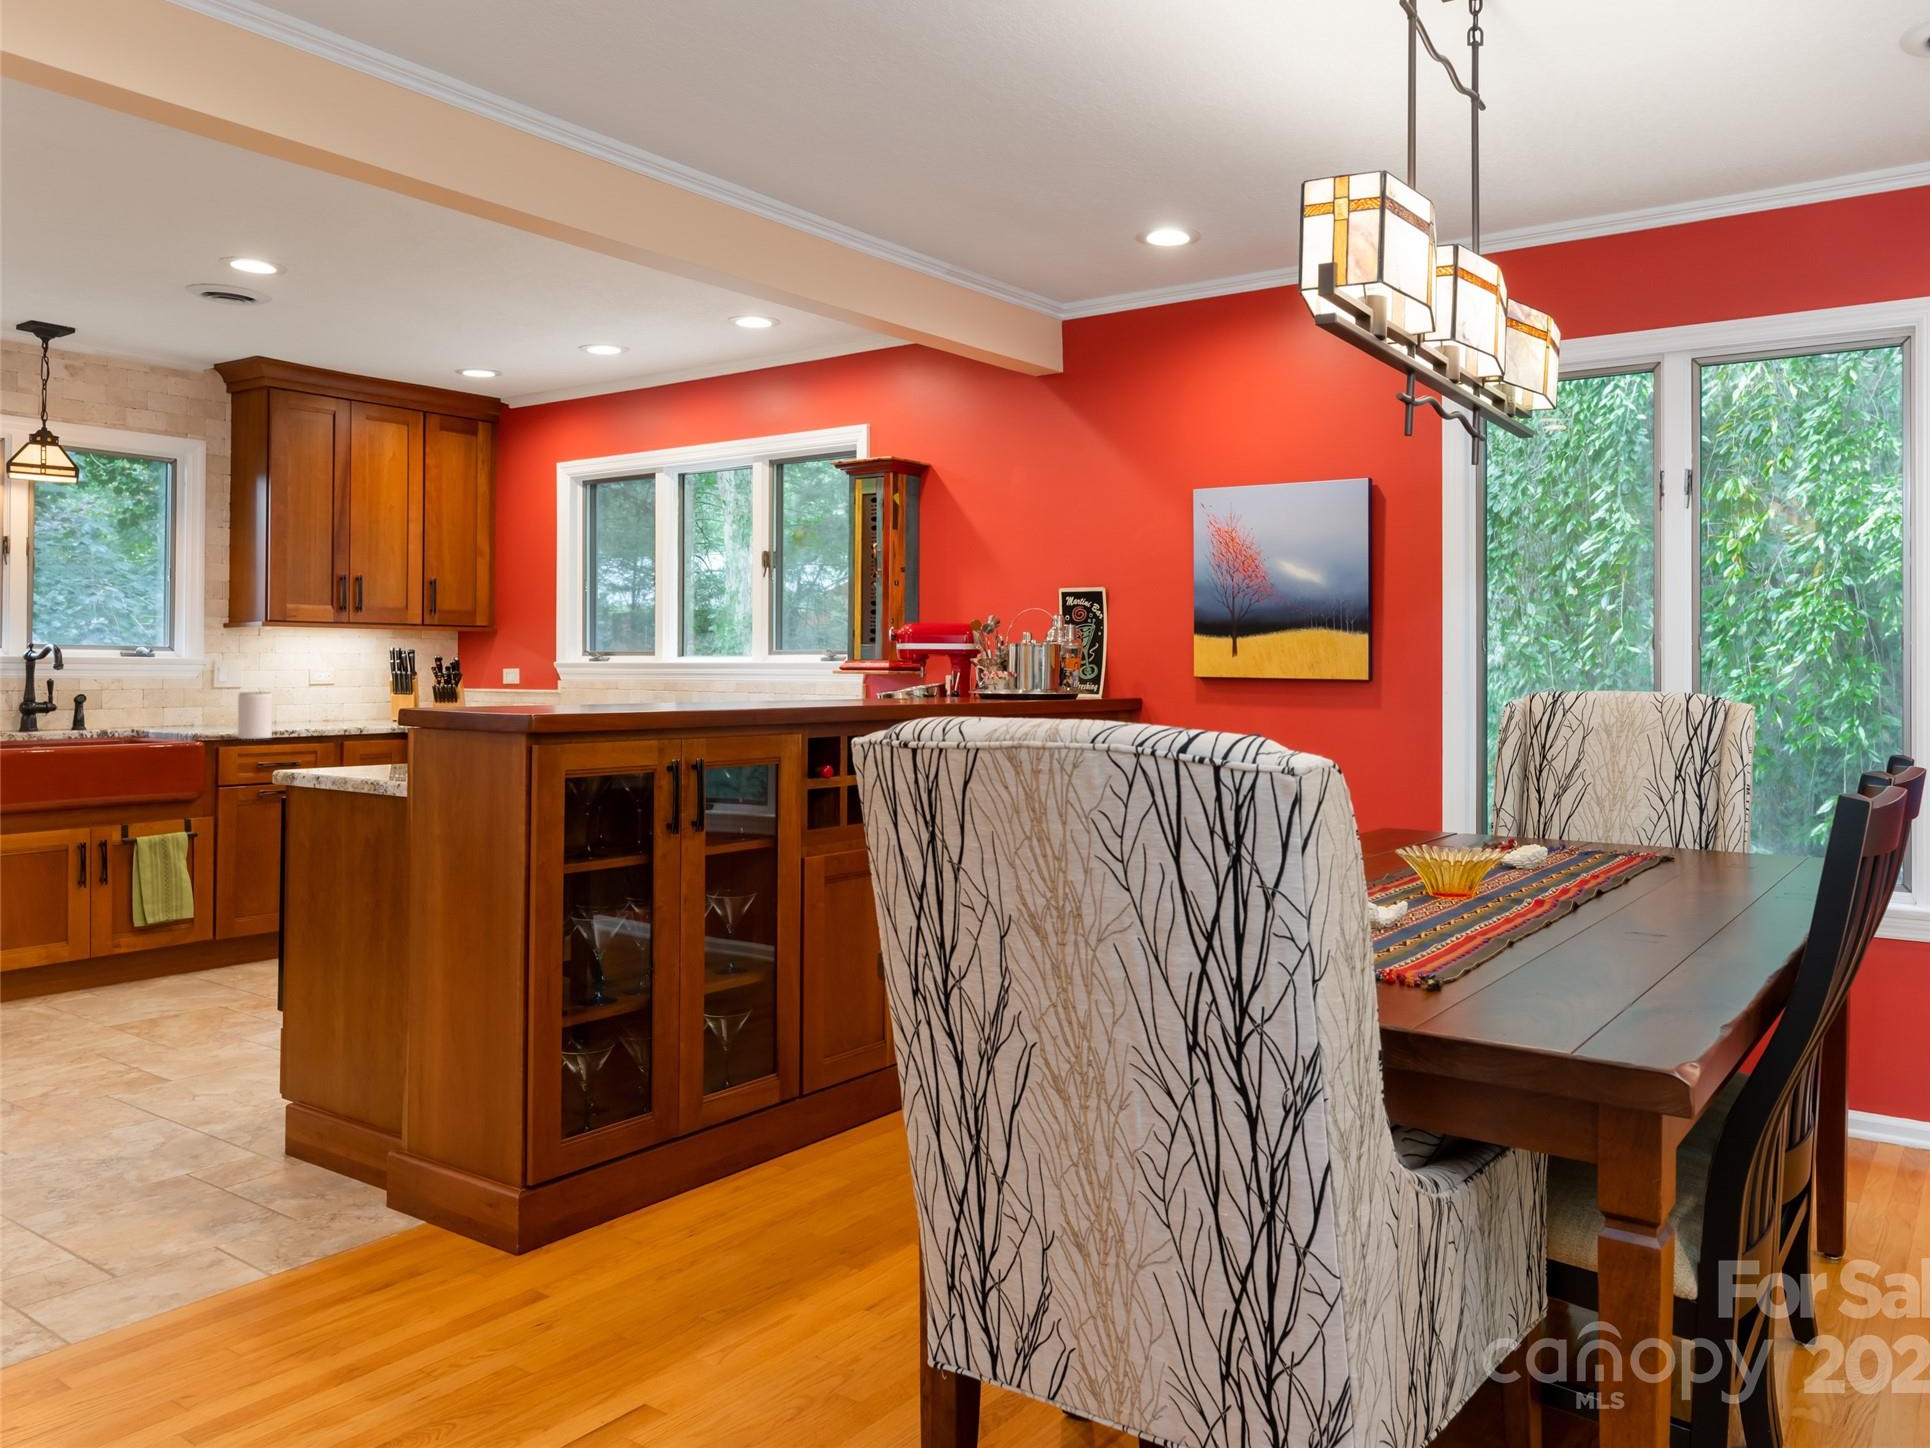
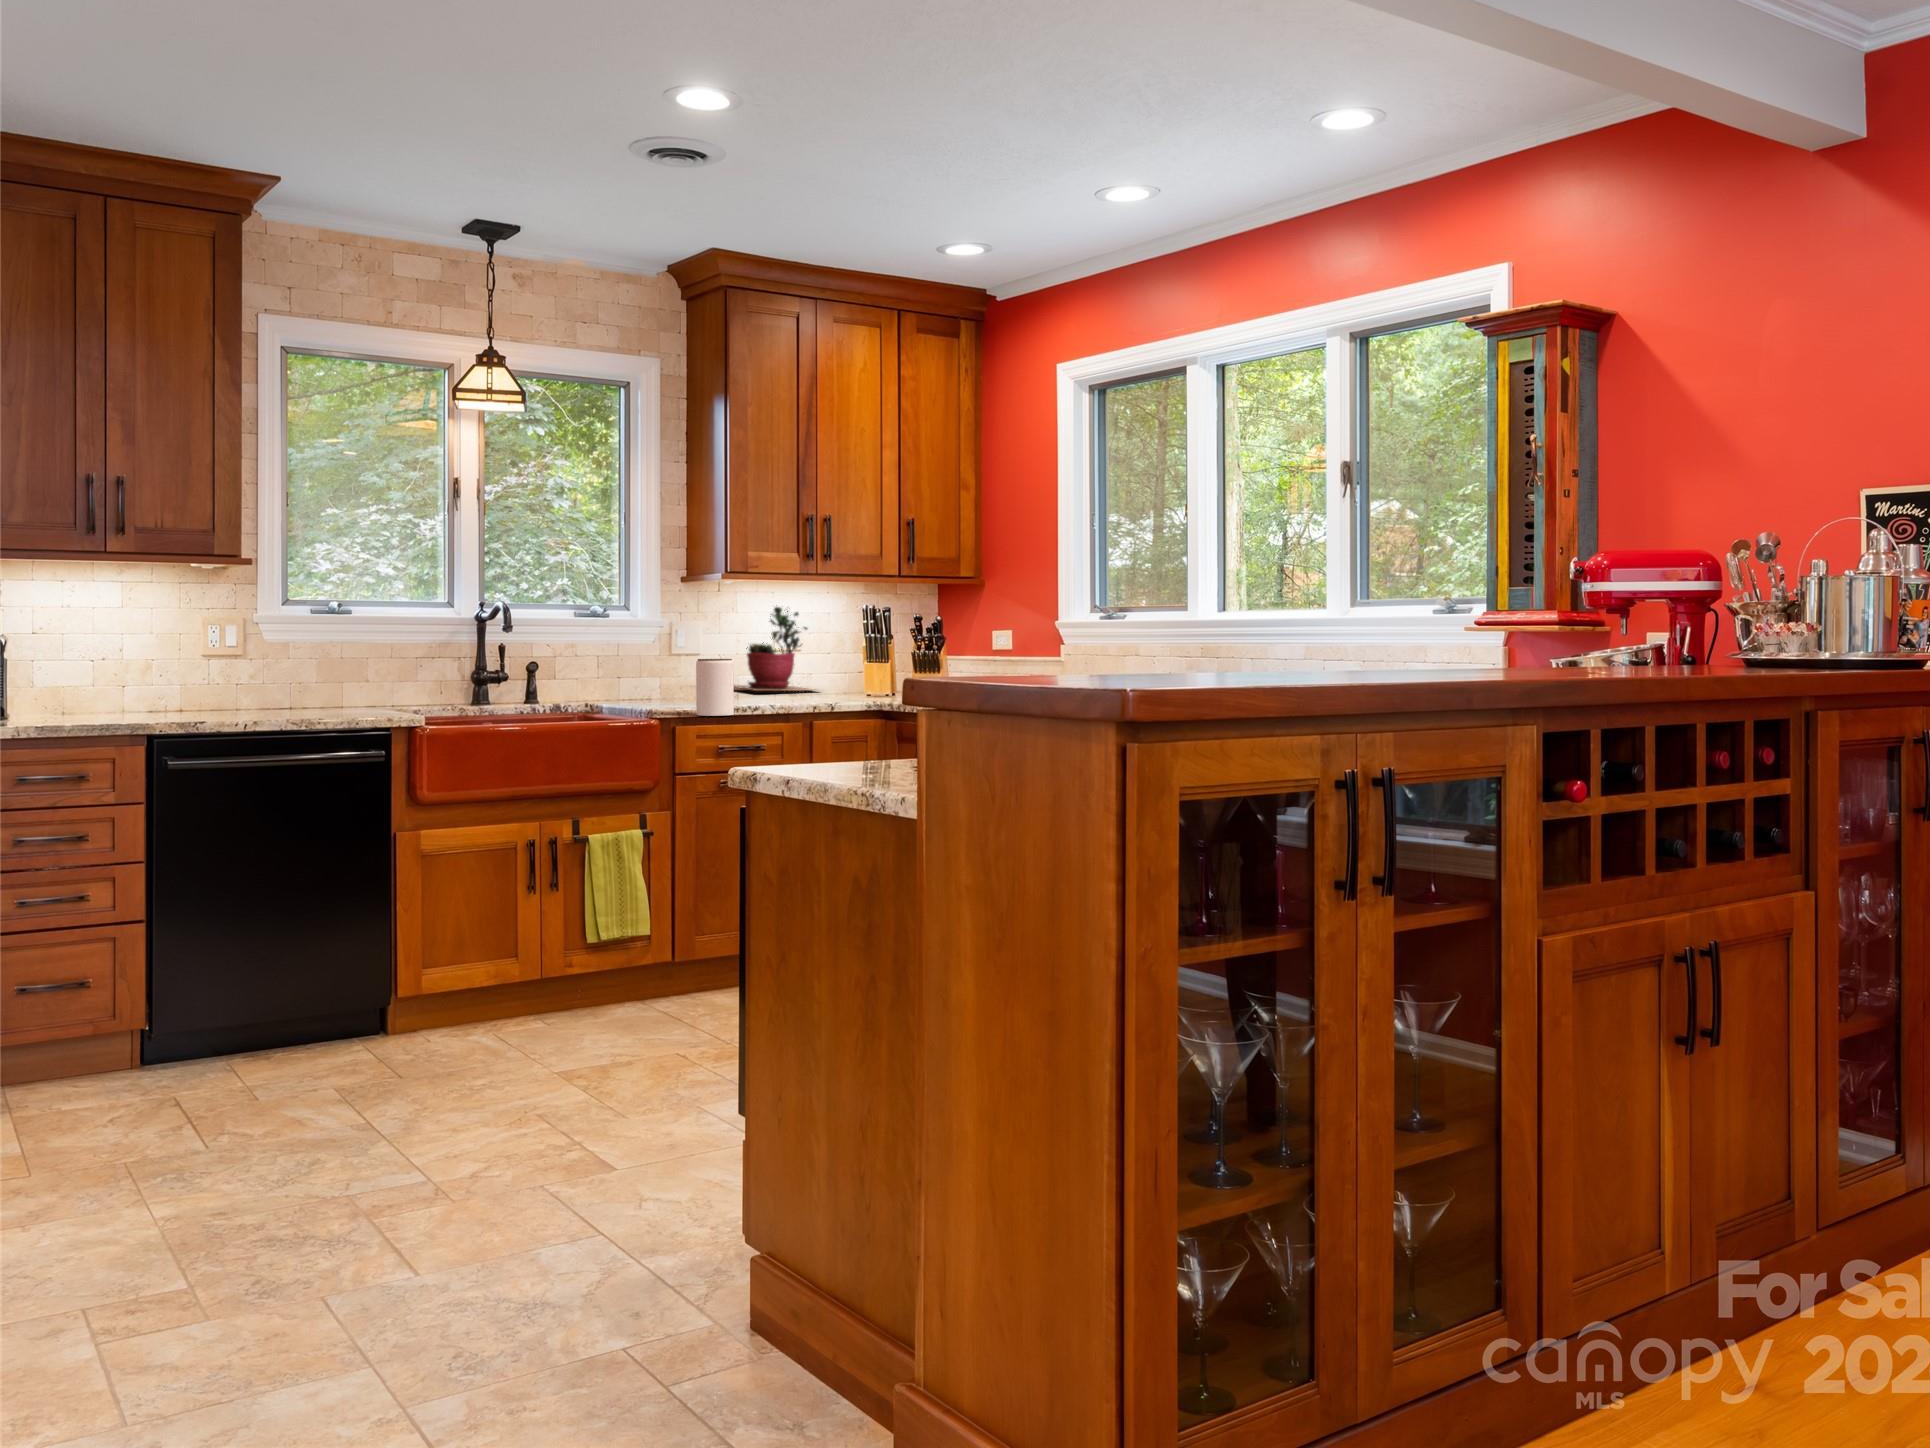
succulent plant: none [264,643,354,718] -> present [738,605,816,691]

